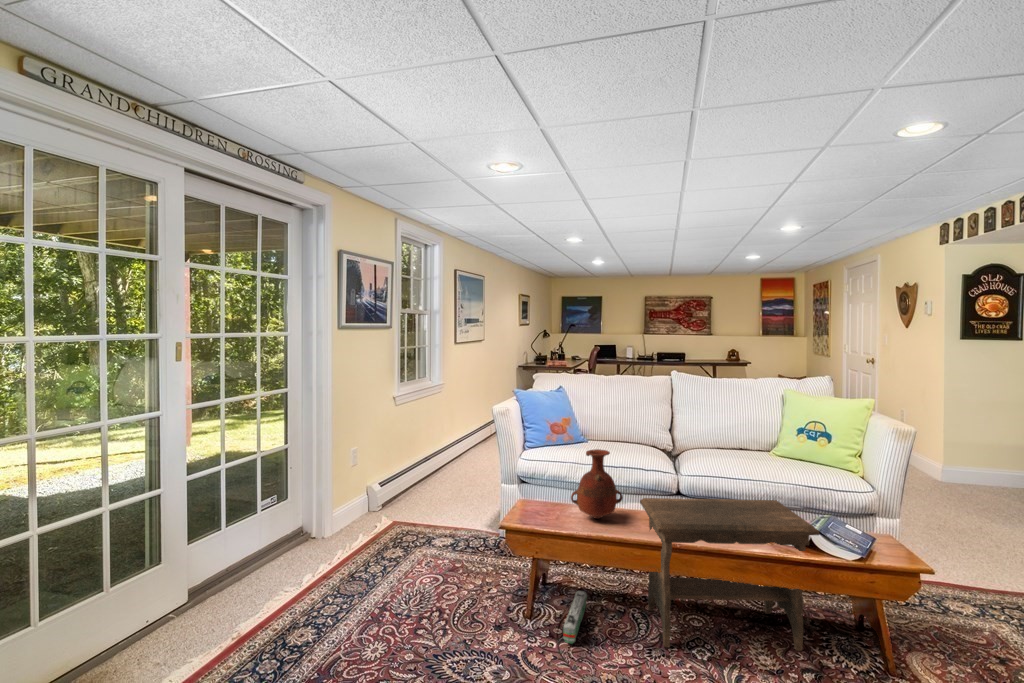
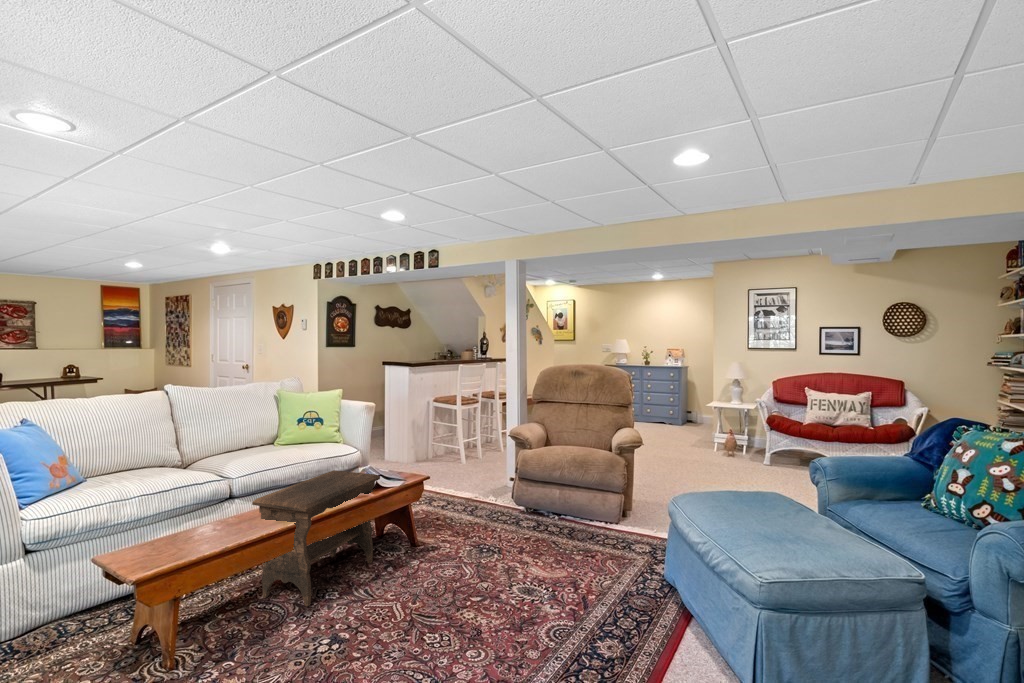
vase: present [571,449,623,519] -> none [193,465,238,535]
toy train: present [563,591,587,644] -> none [205,611,250,650]

